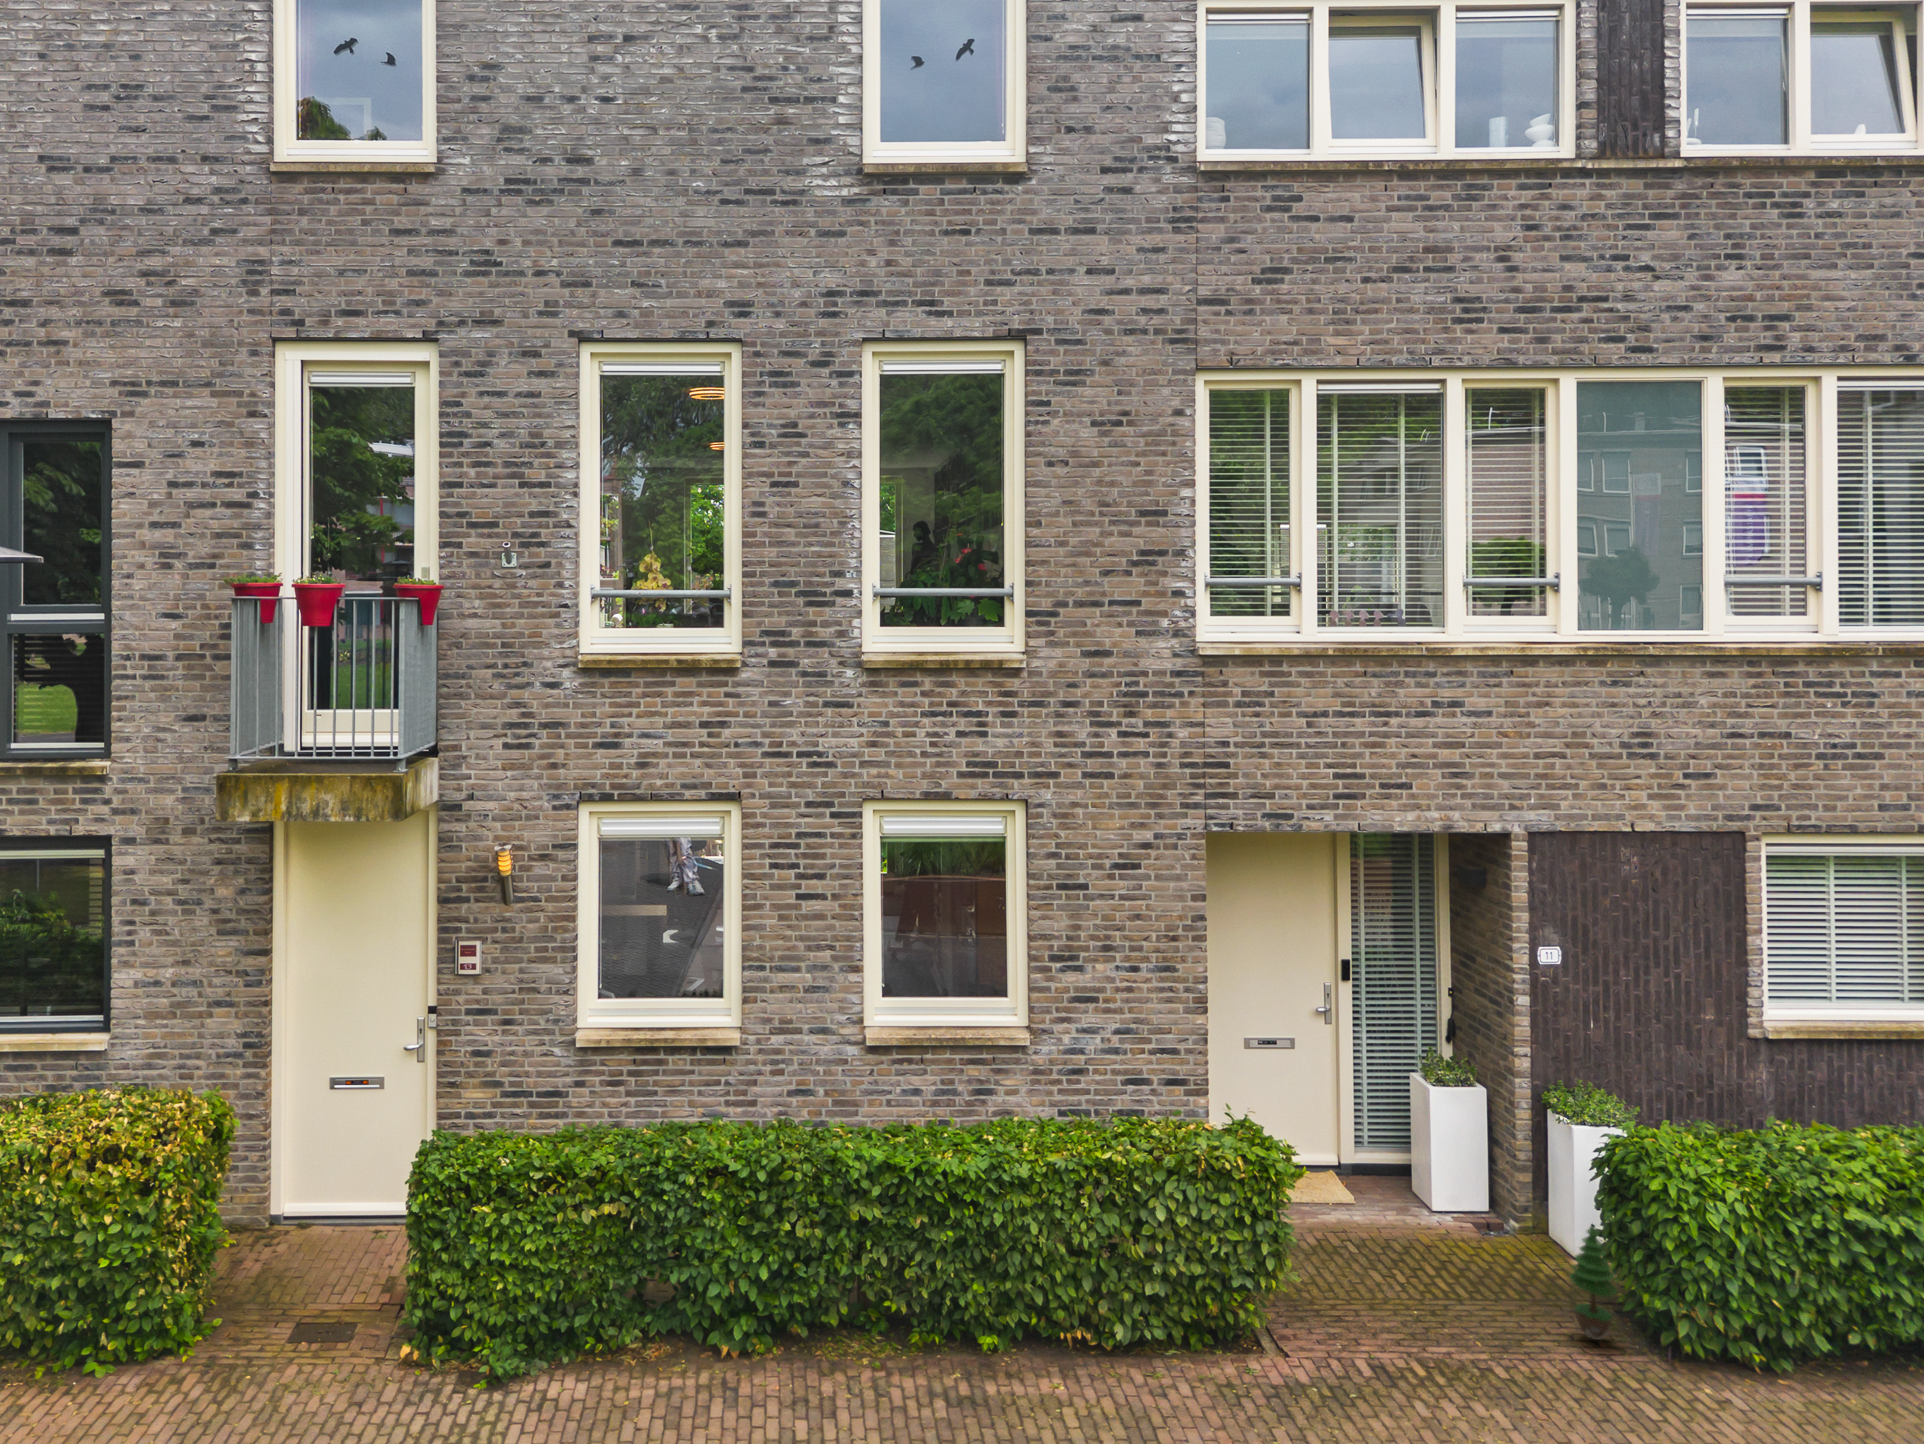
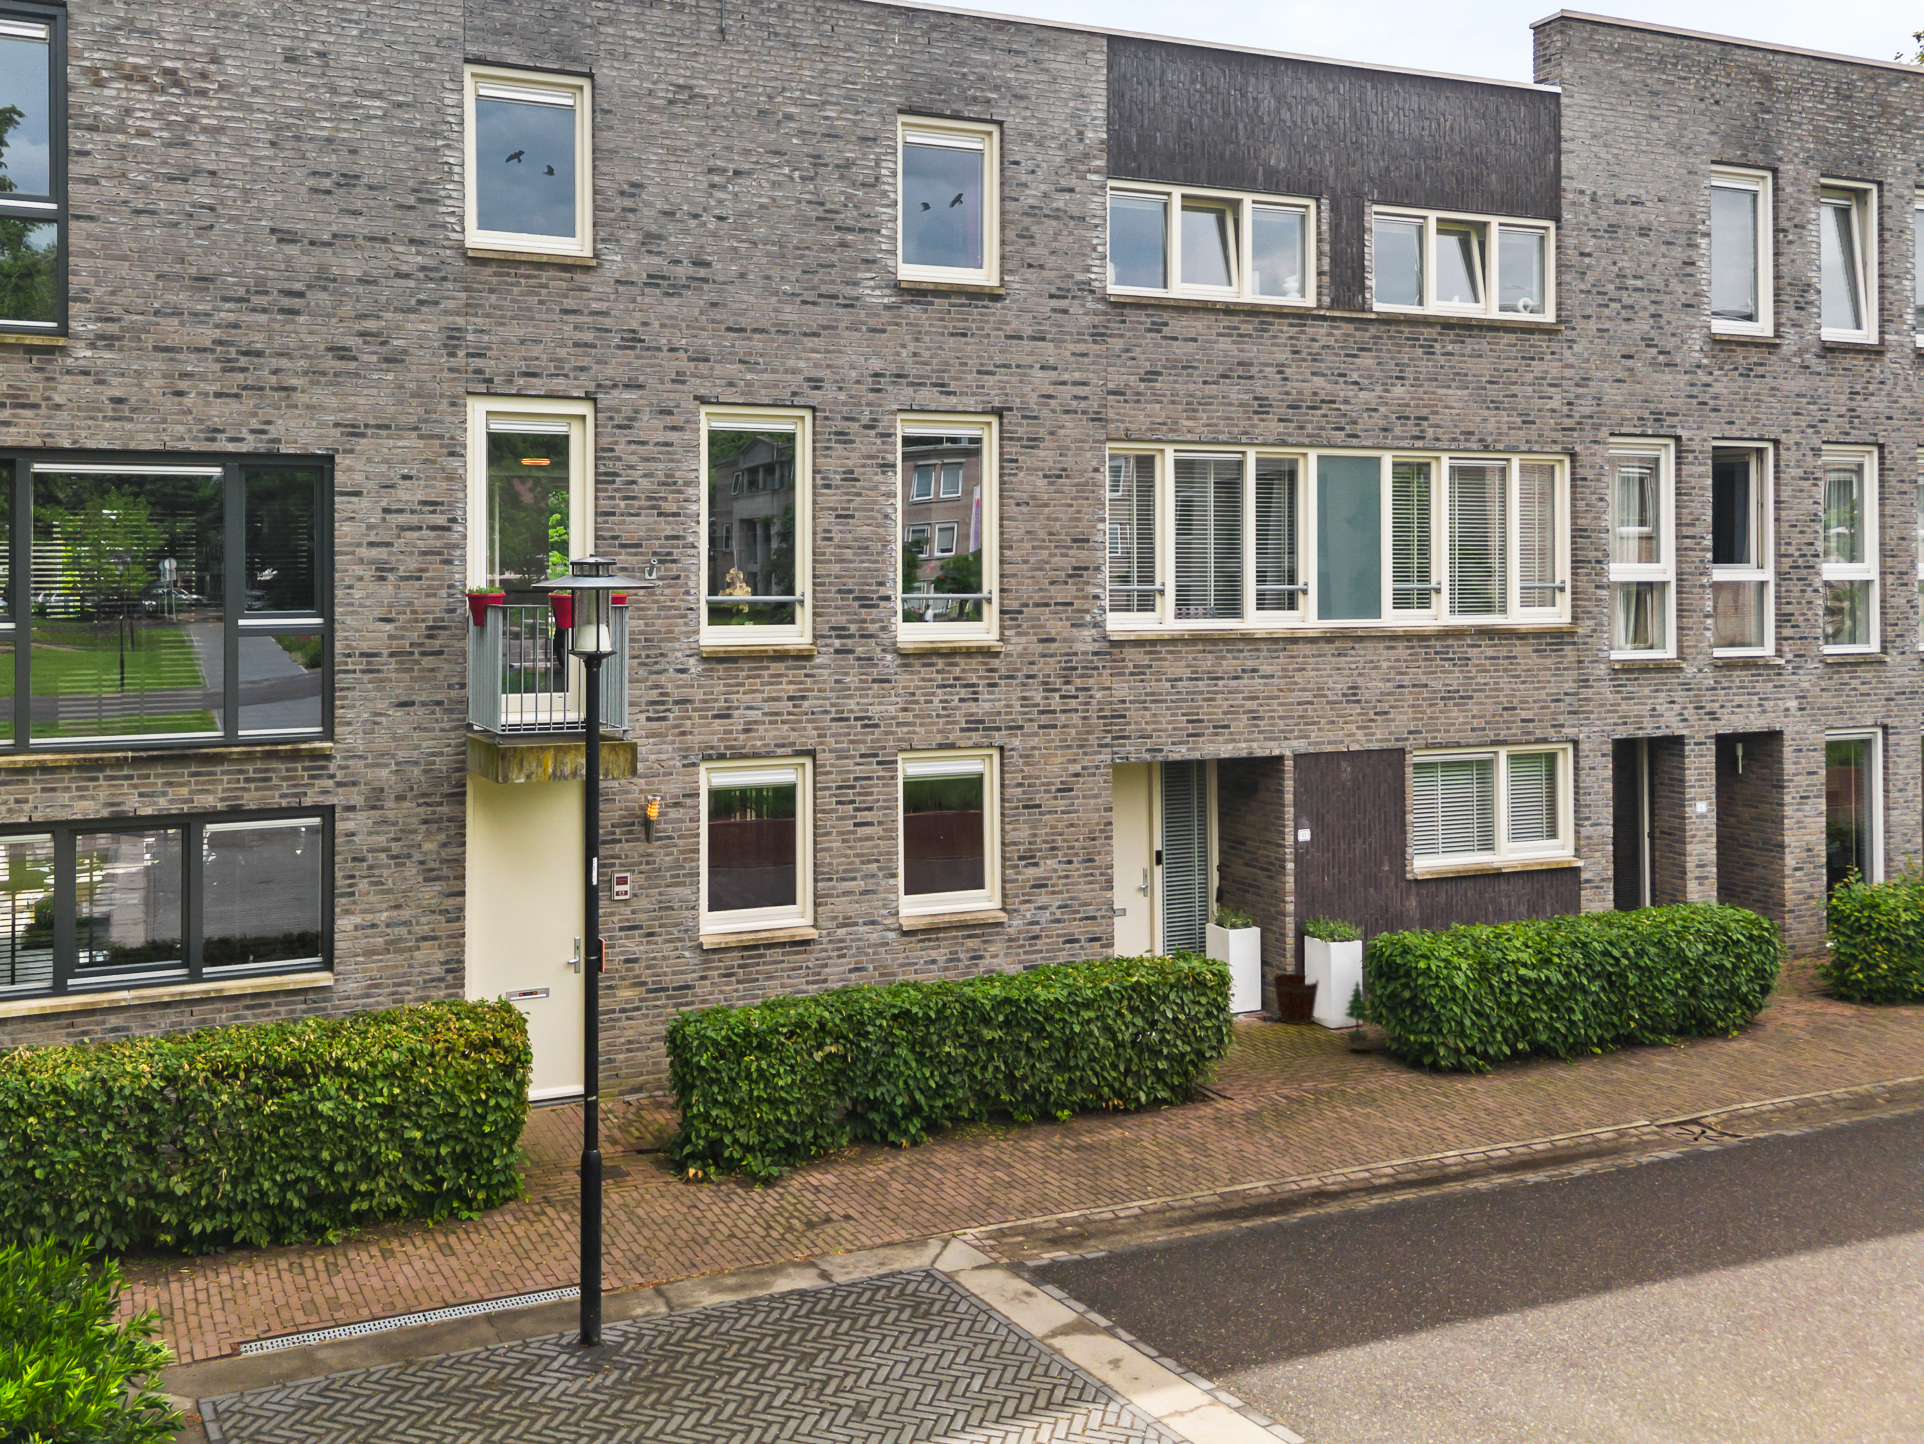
bucket: none [1485,1170,1562,1261] -> present [1274,974,1318,1024]

